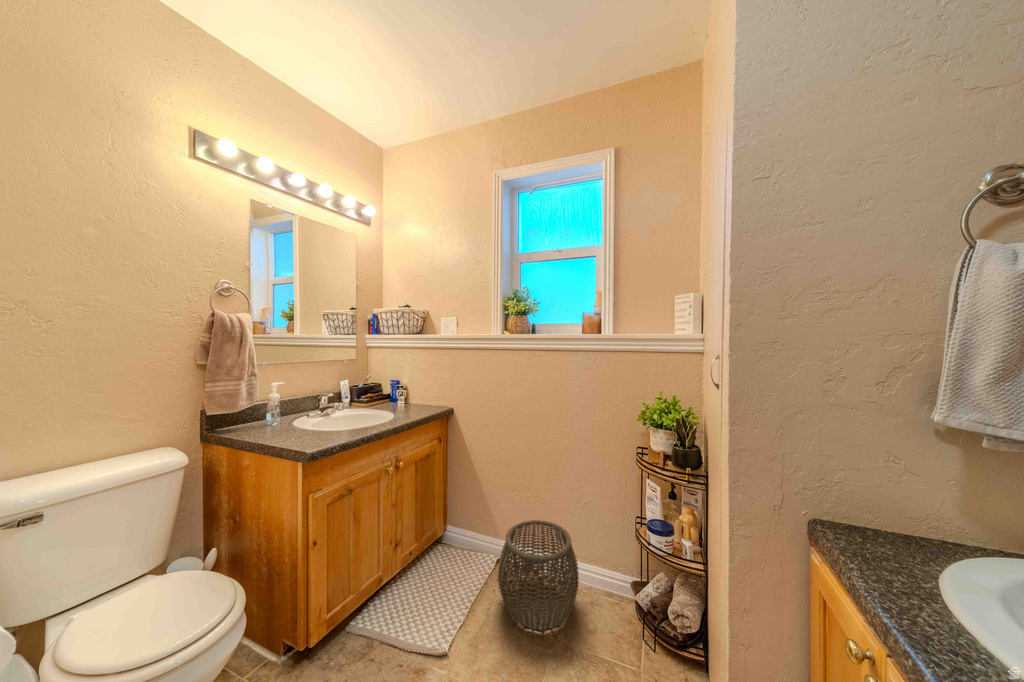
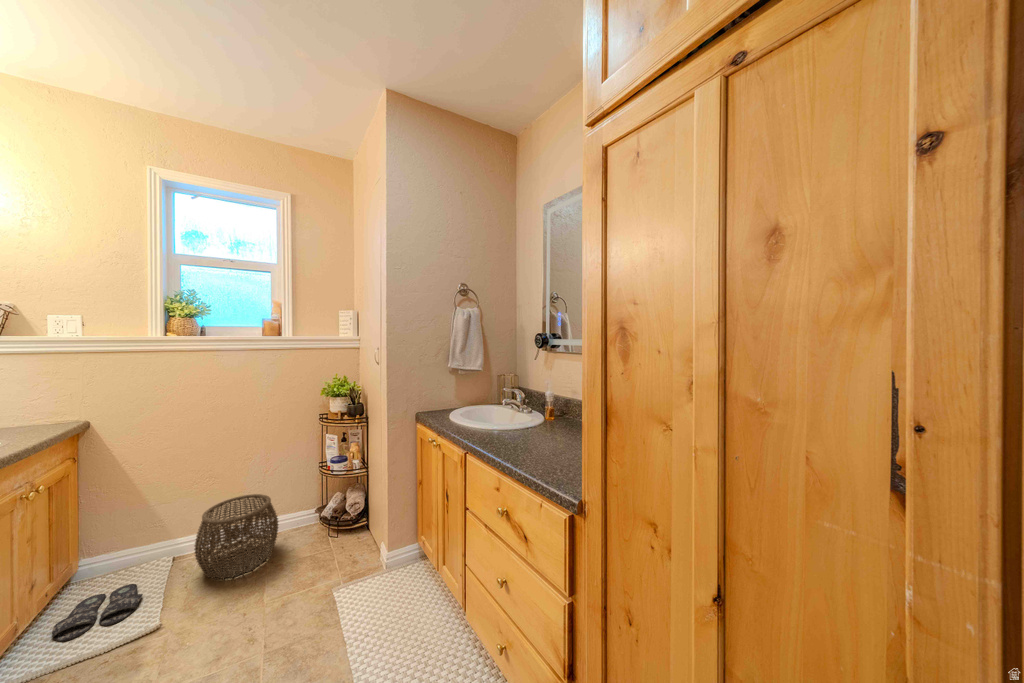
slippers: none [404,562,464,611] -> present [52,584,143,642]

